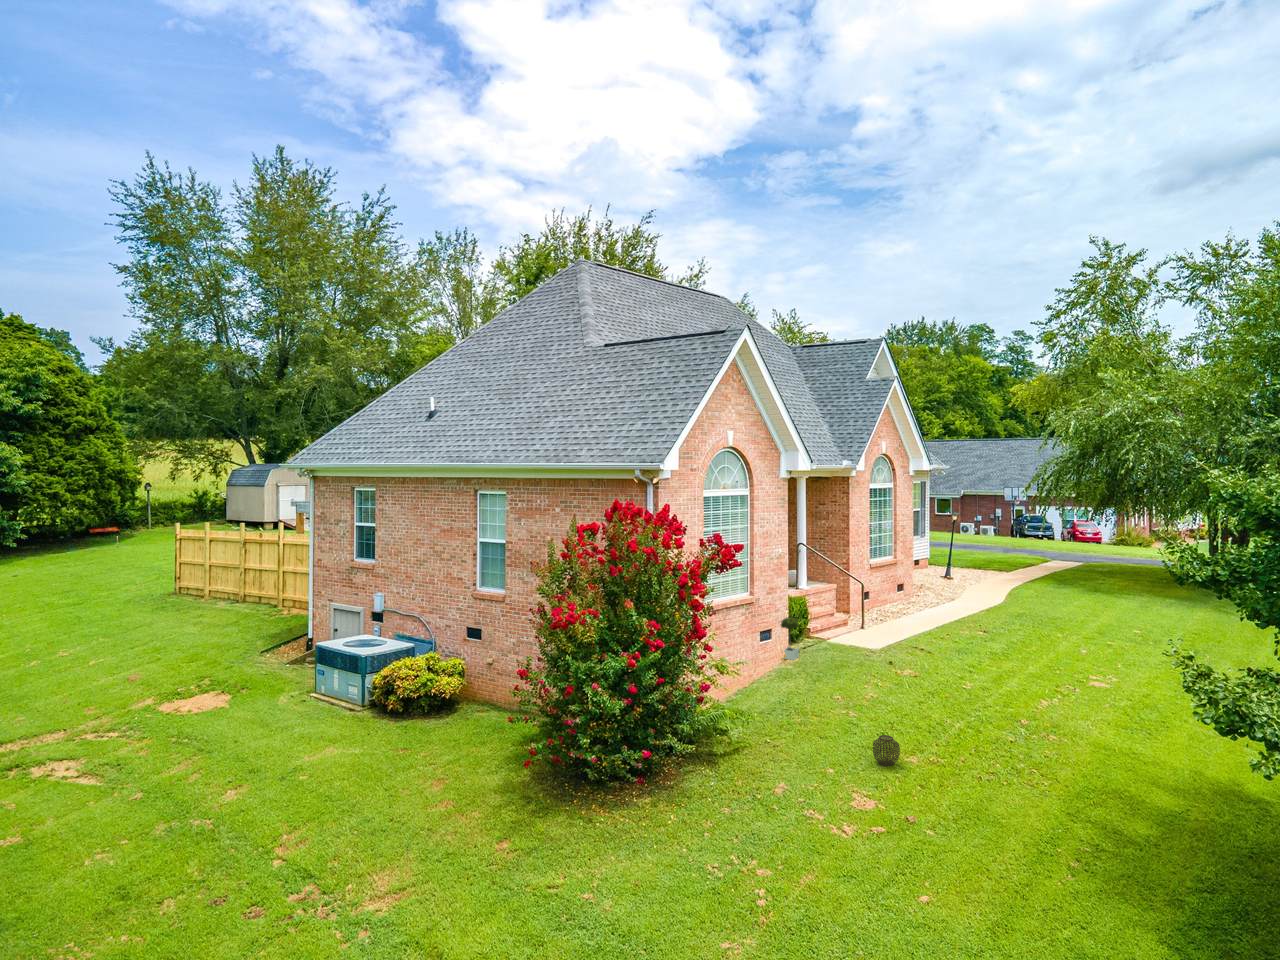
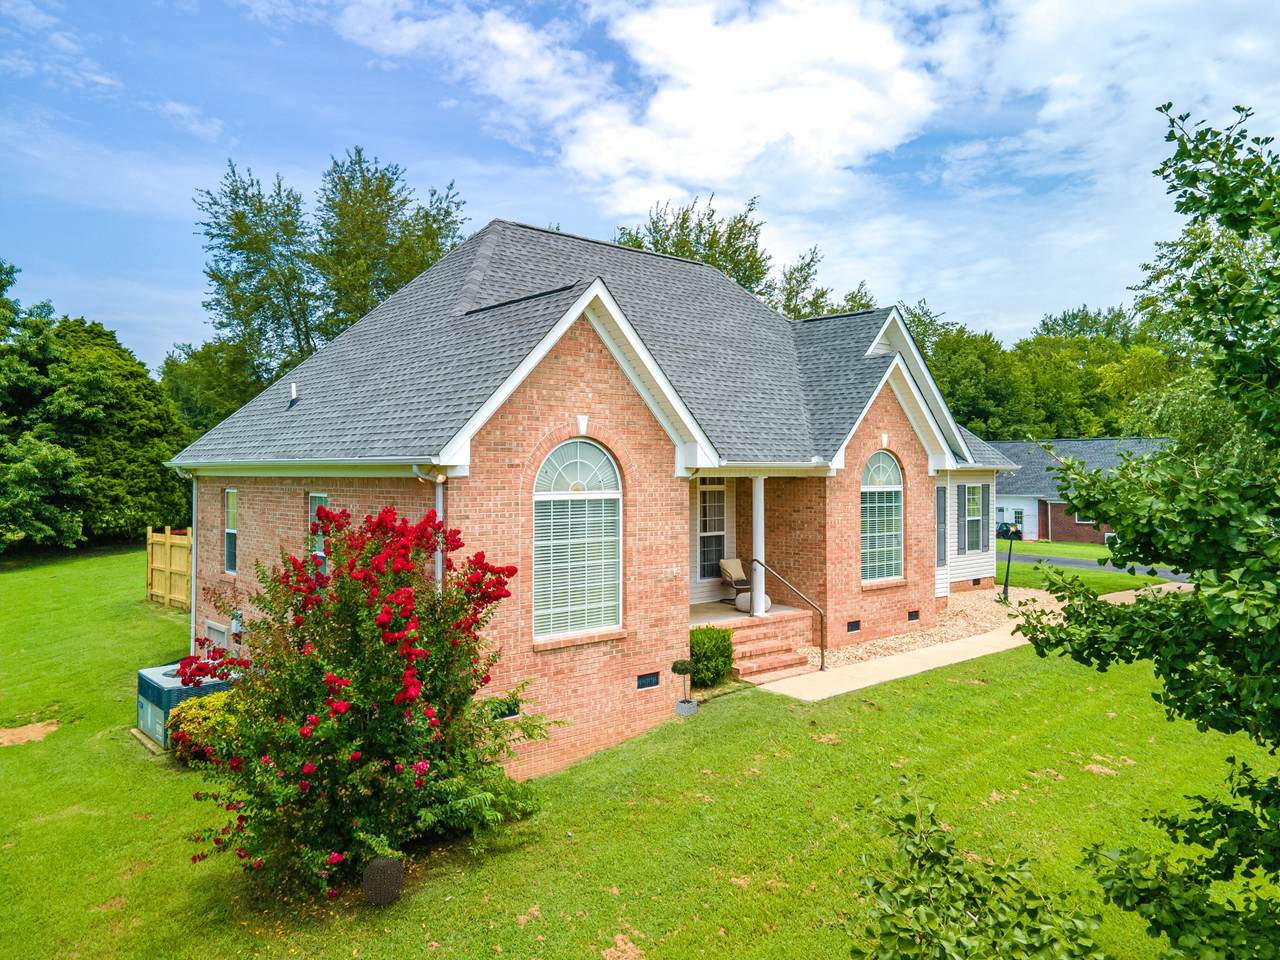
woven basket: present [873,735,900,766] -> present [363,856,404,905]

